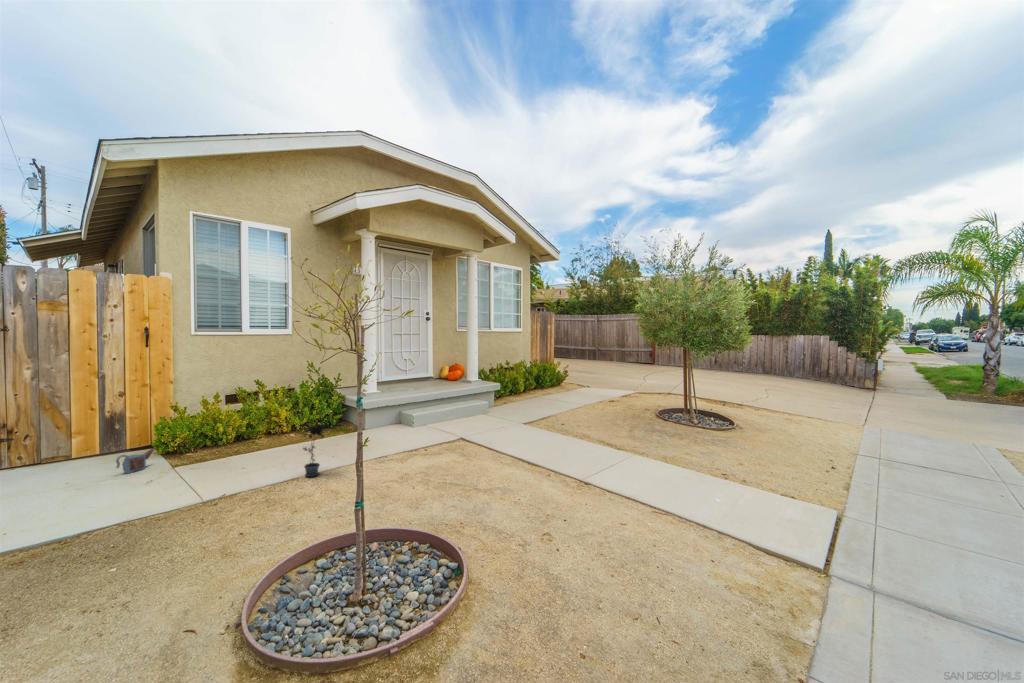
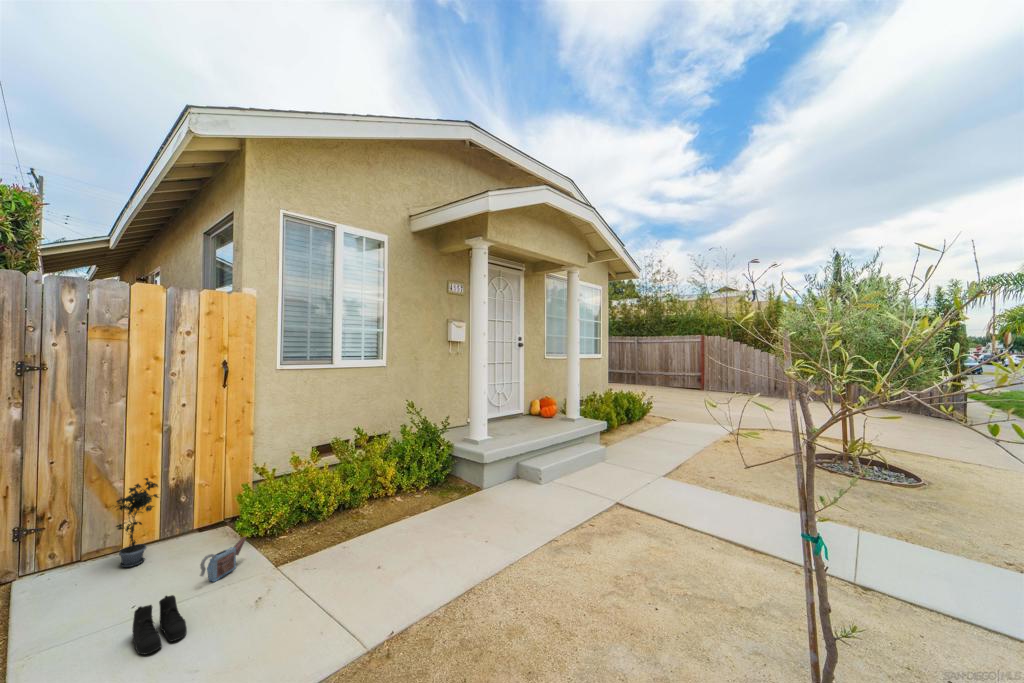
potted plant: present [301,418,329,477] -> present [115,478,158,567]
boots: none [63,471,99,501] -> present [132,595,187,655]

